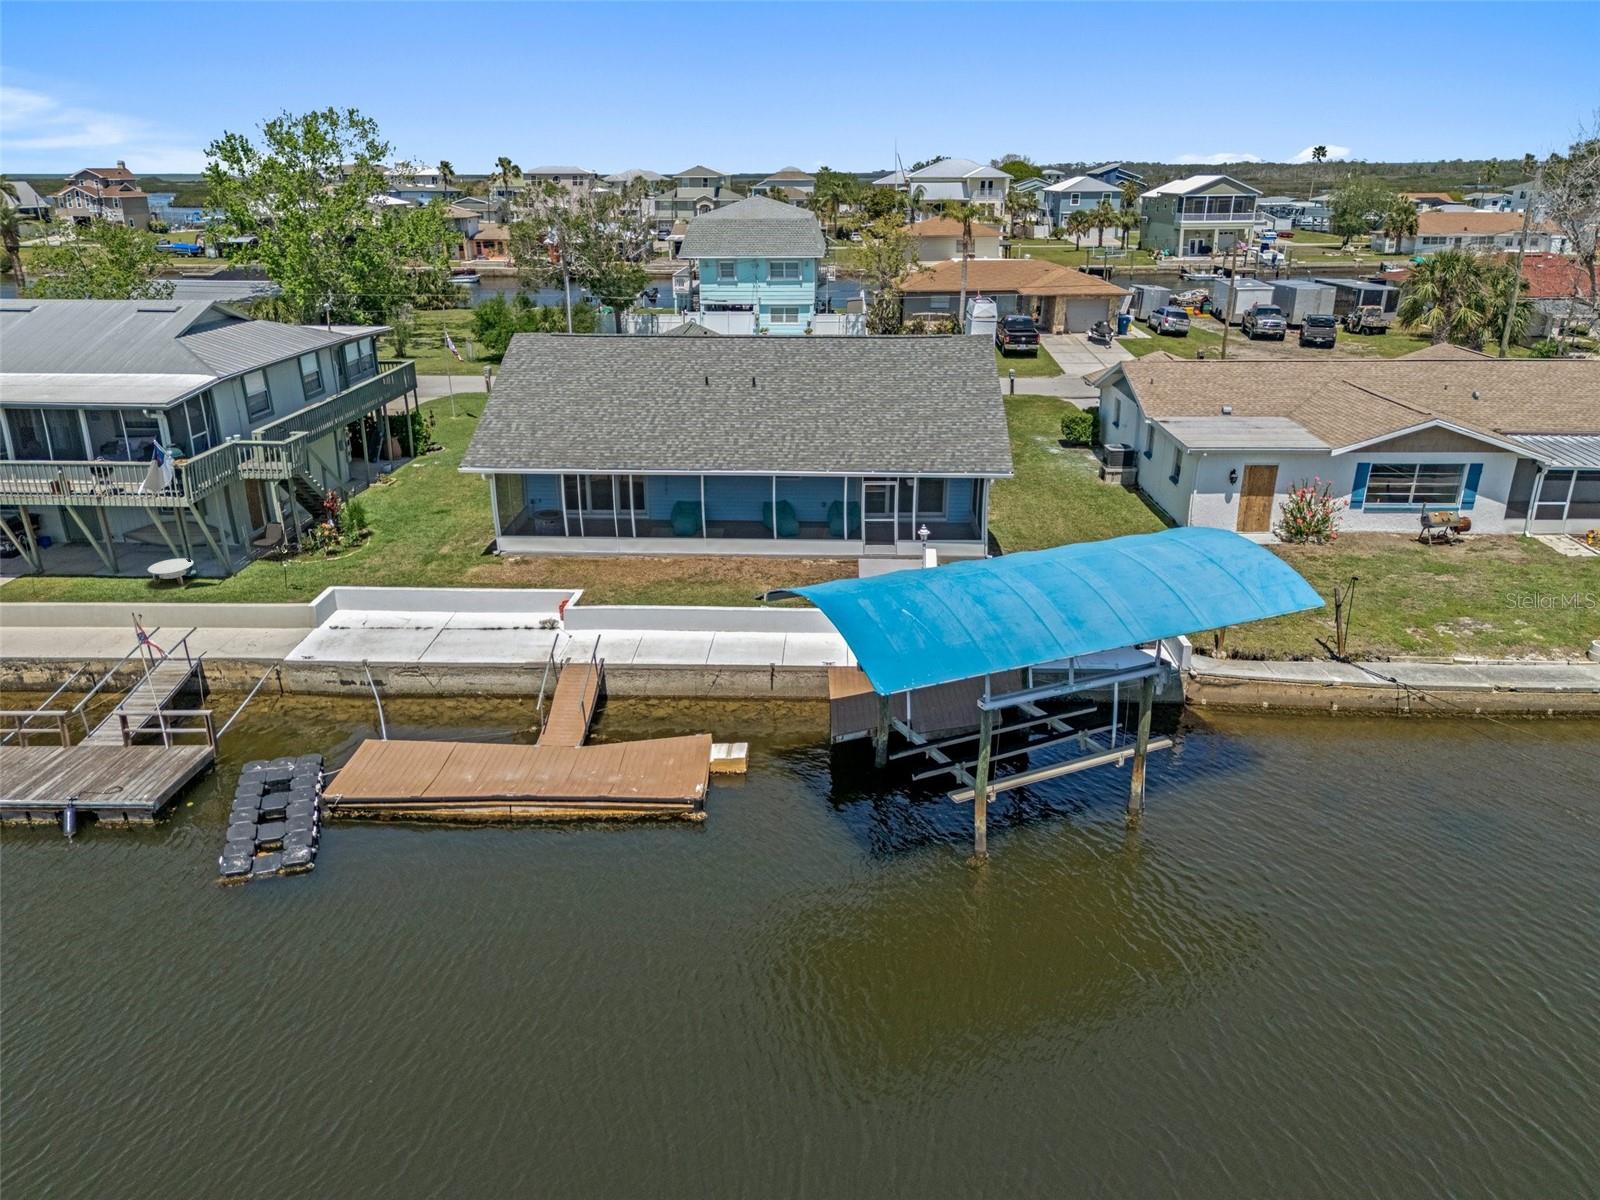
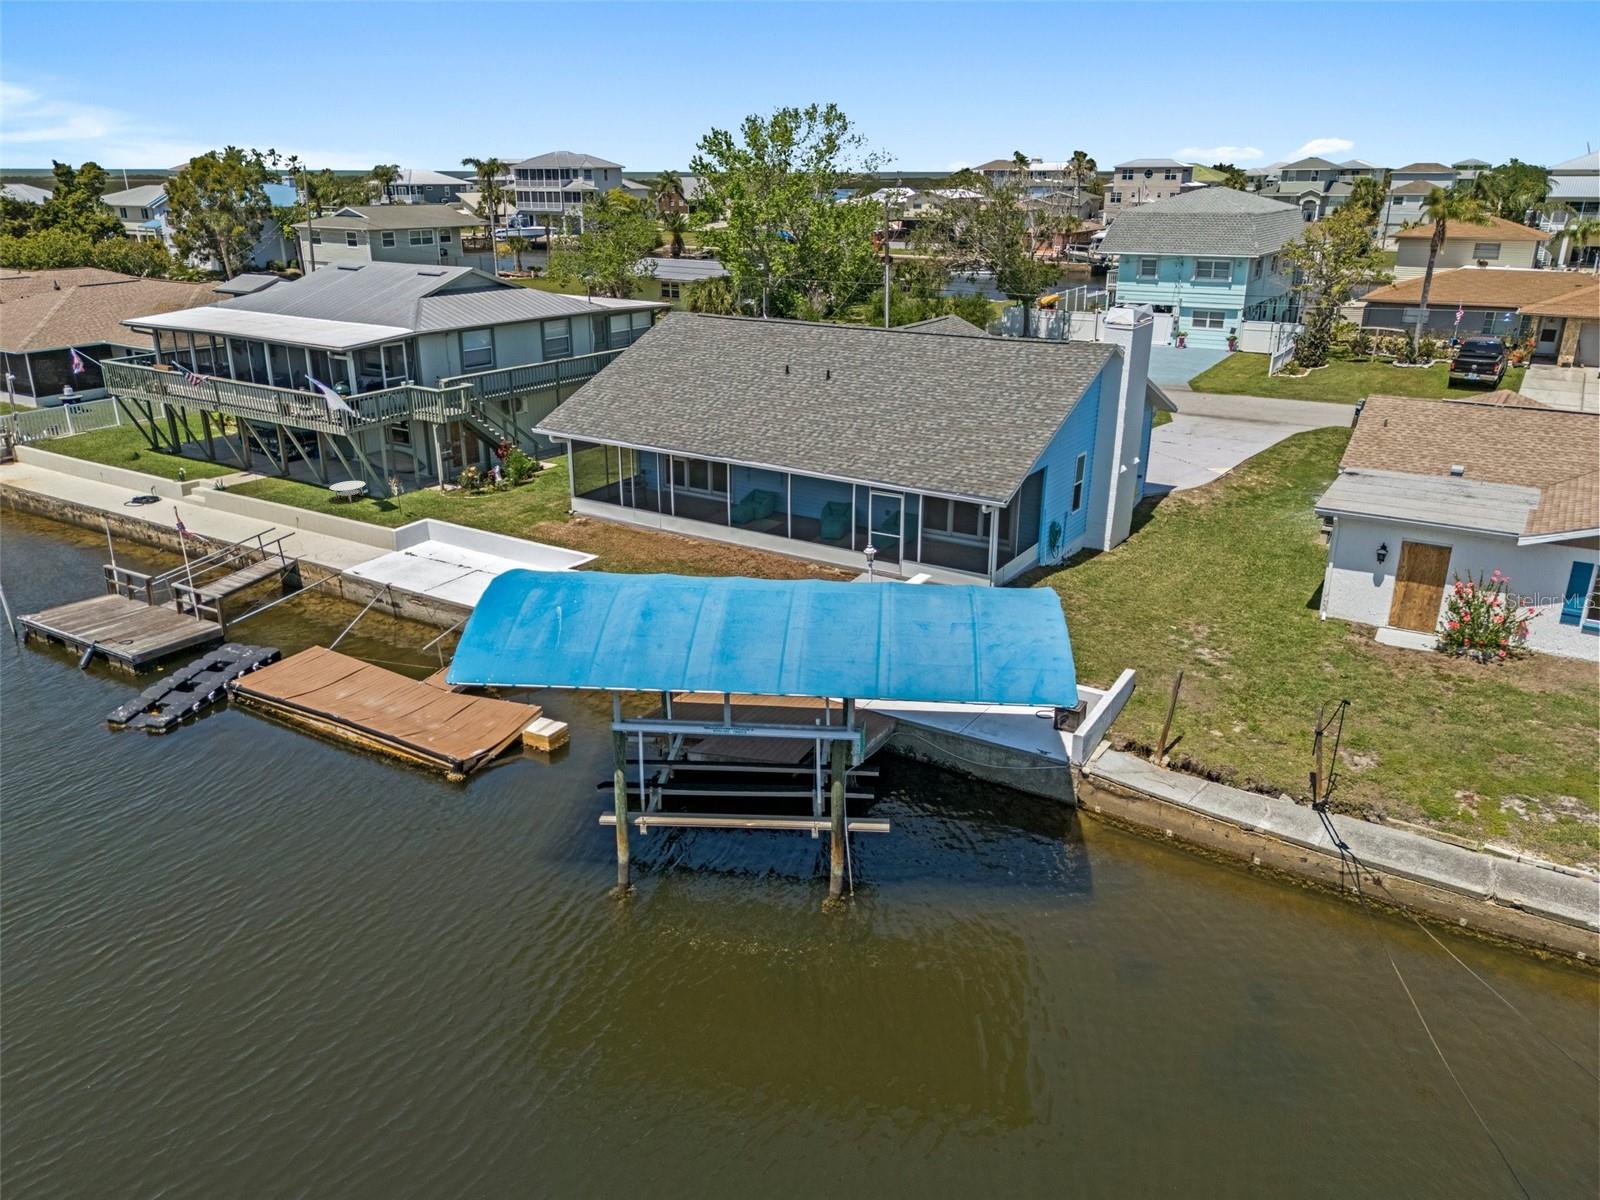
lounge chair: present [250,522,292,562] -> none [418,461,451,496]

